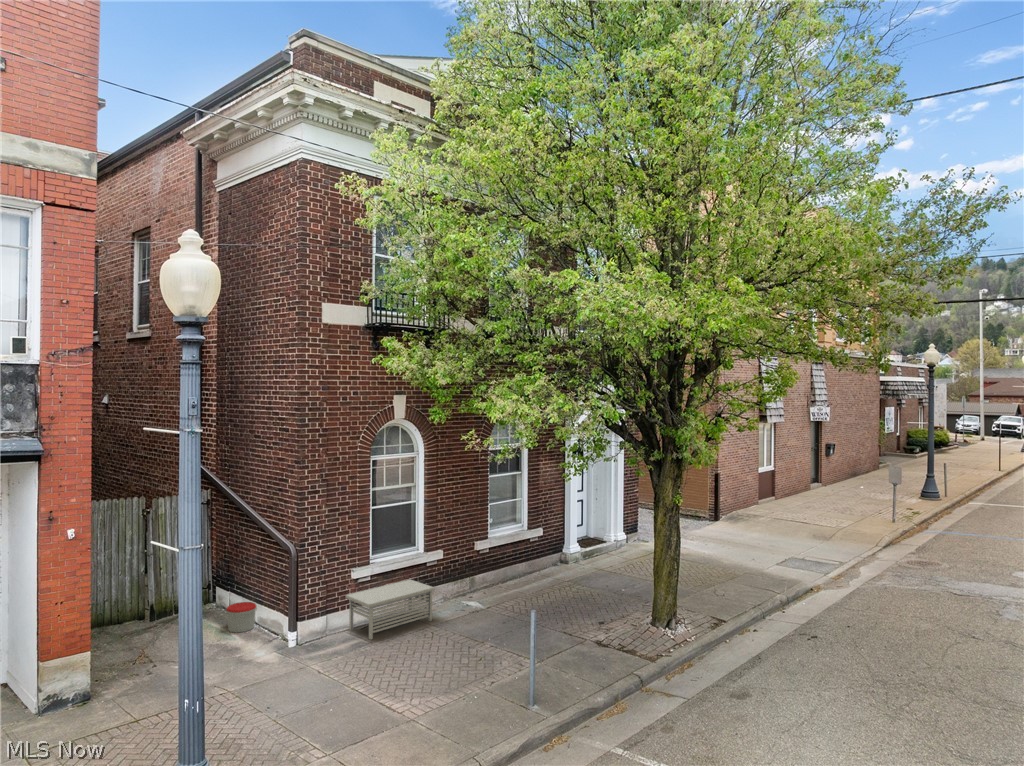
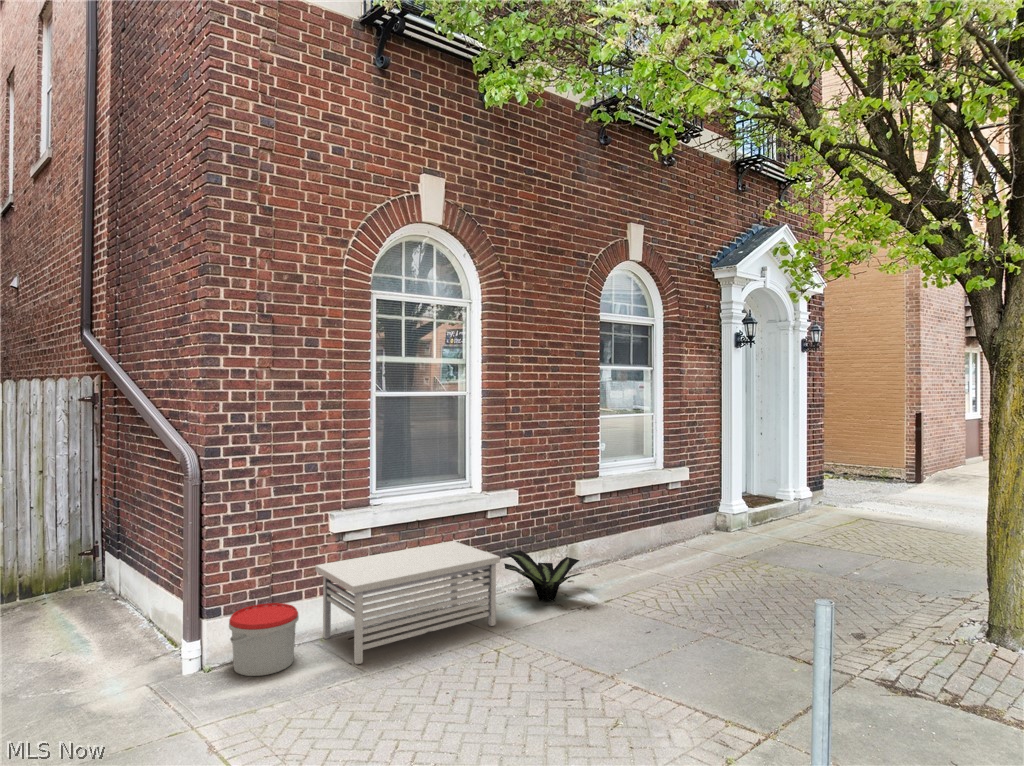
potted plant: none [436,582,477,609] -> present [504,550,584,601]
bucket: present [226,602,257,632] -> present [229,603,299,676]

